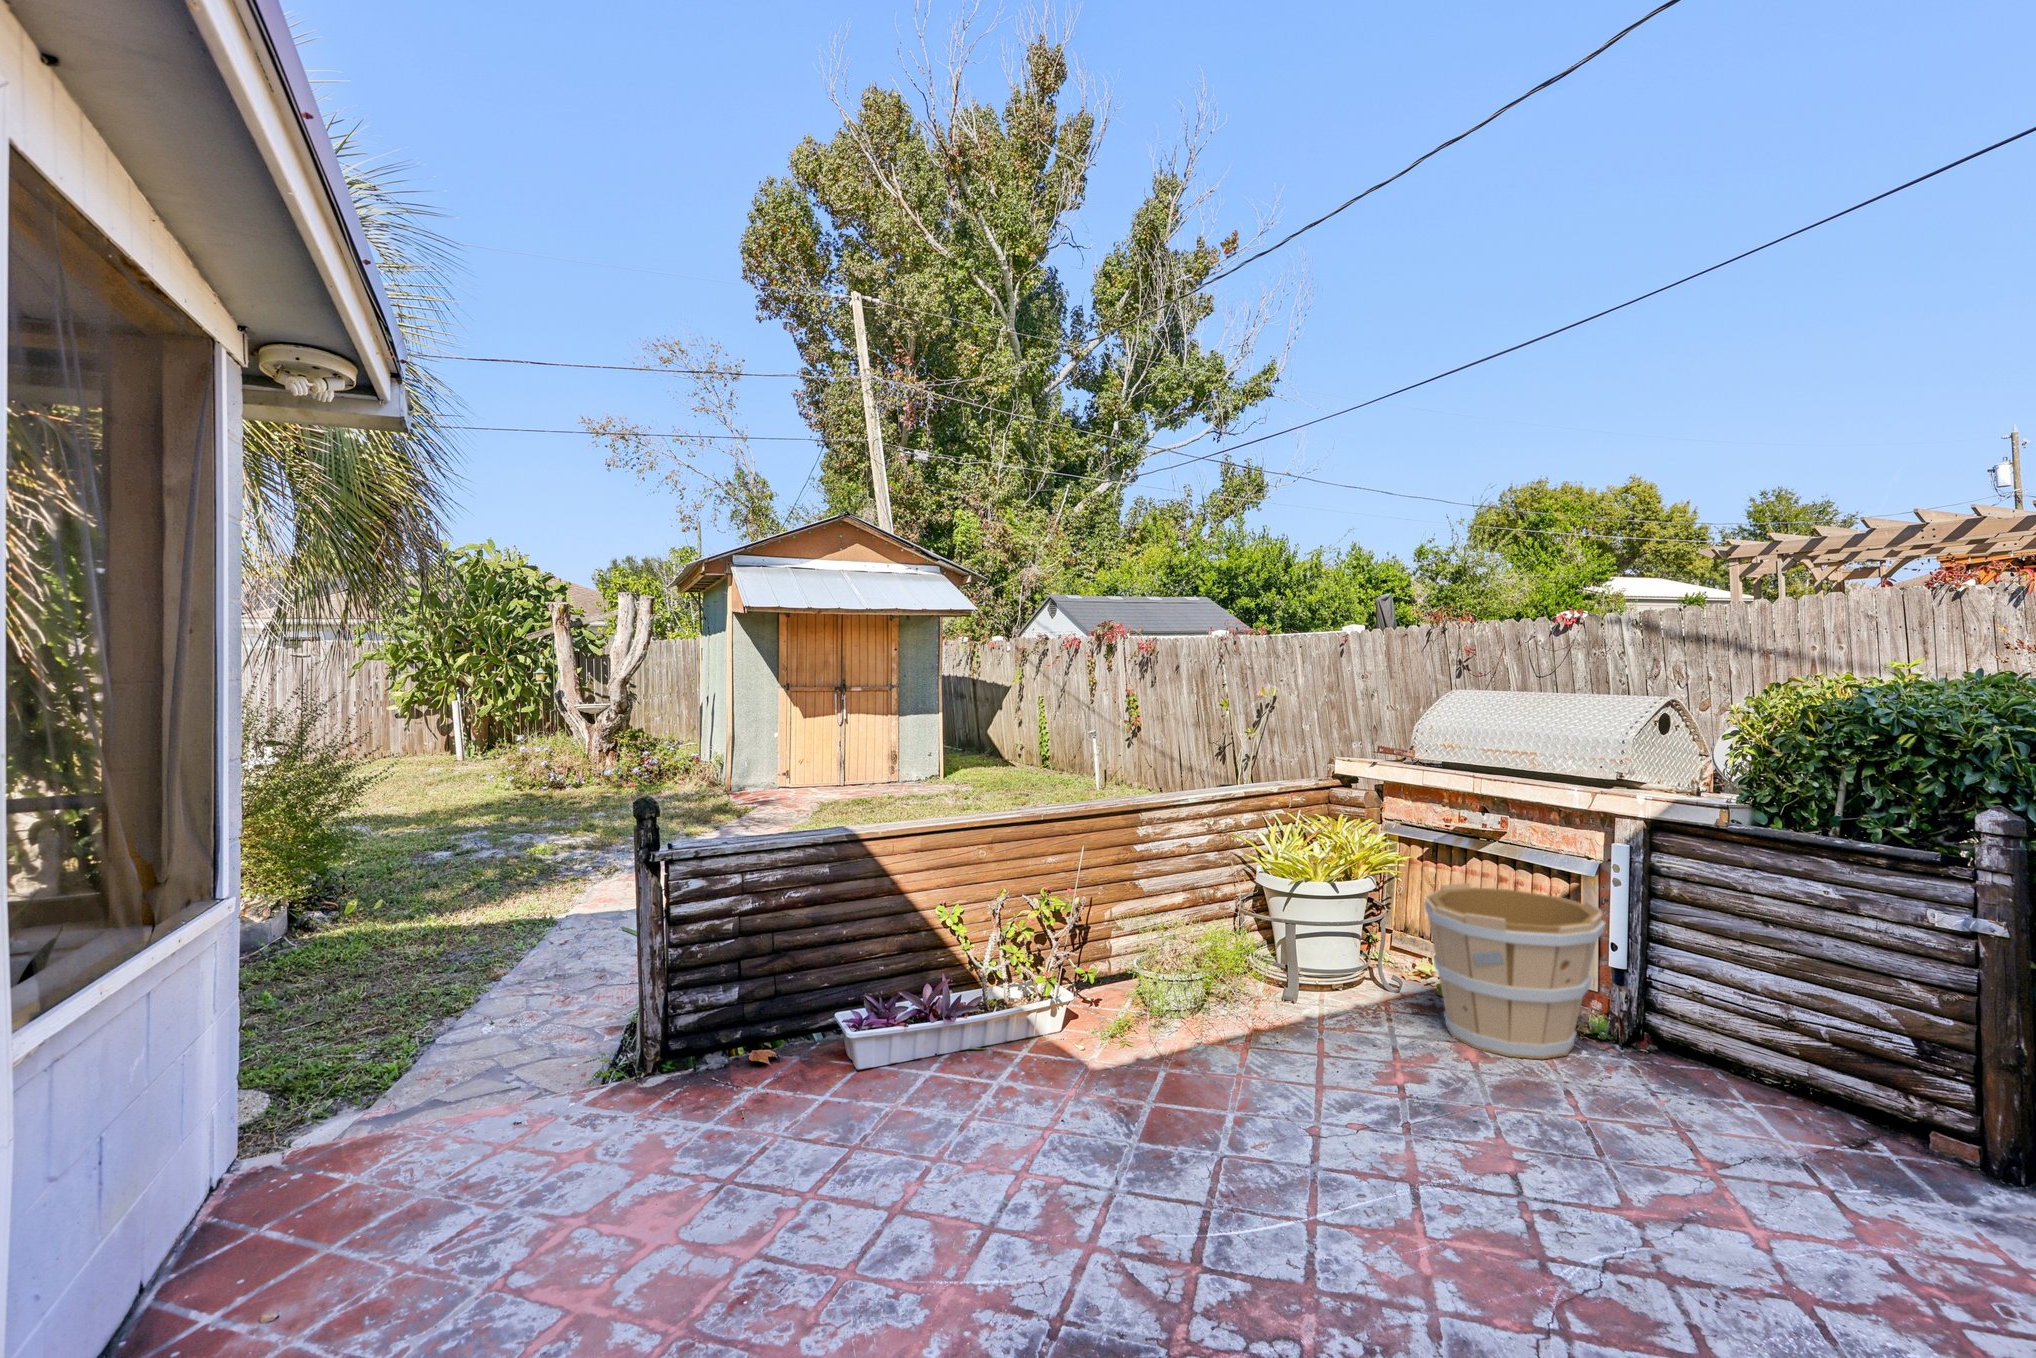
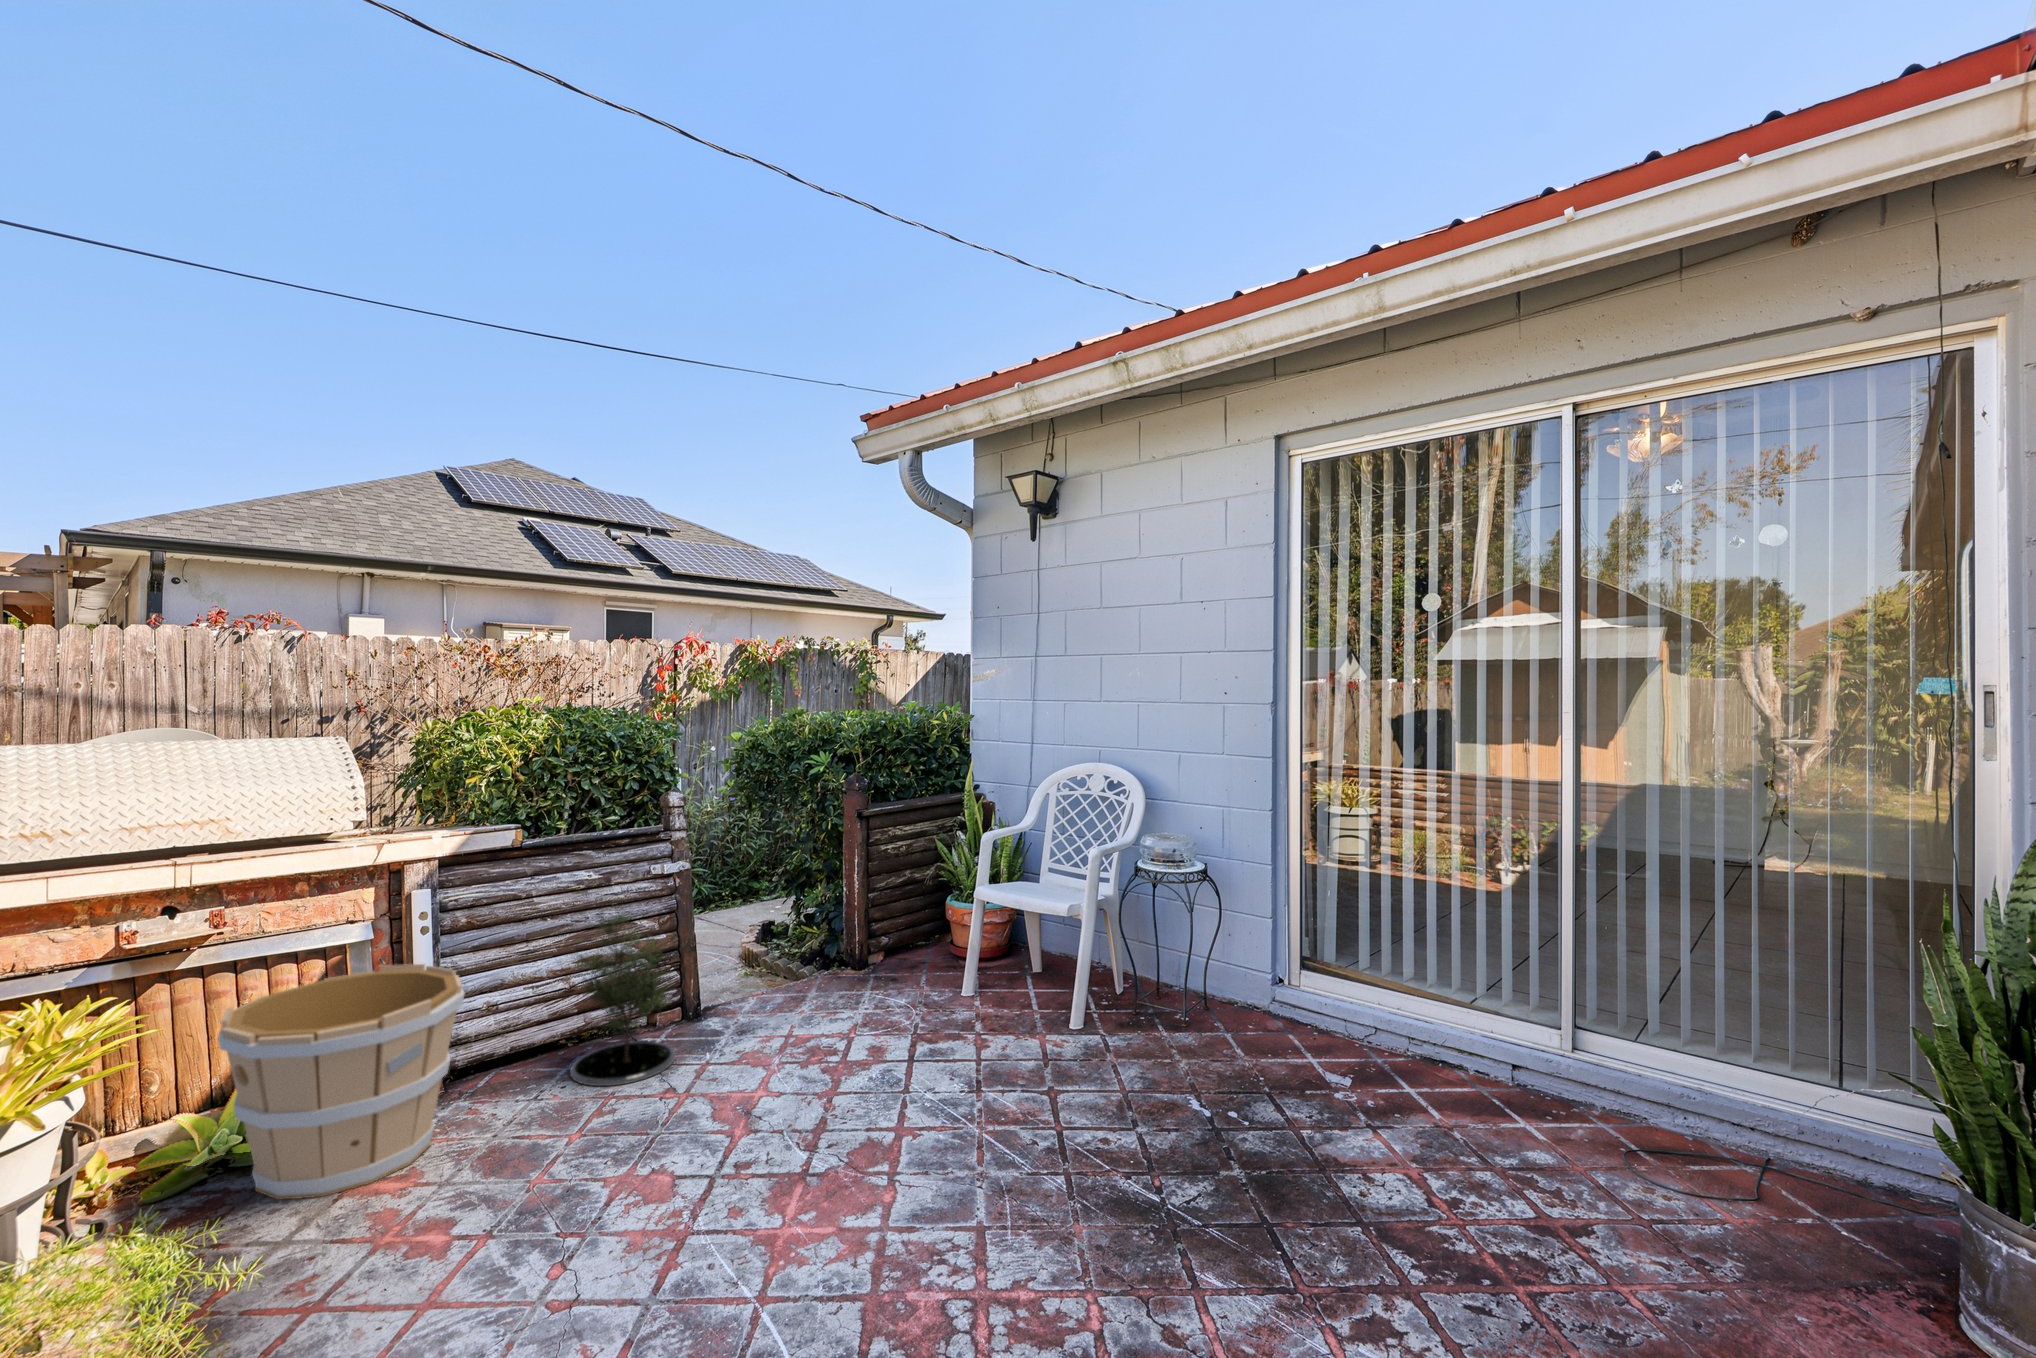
potted tree: none [1704,911,1880,1161] -> present [570,905,675,1086]

